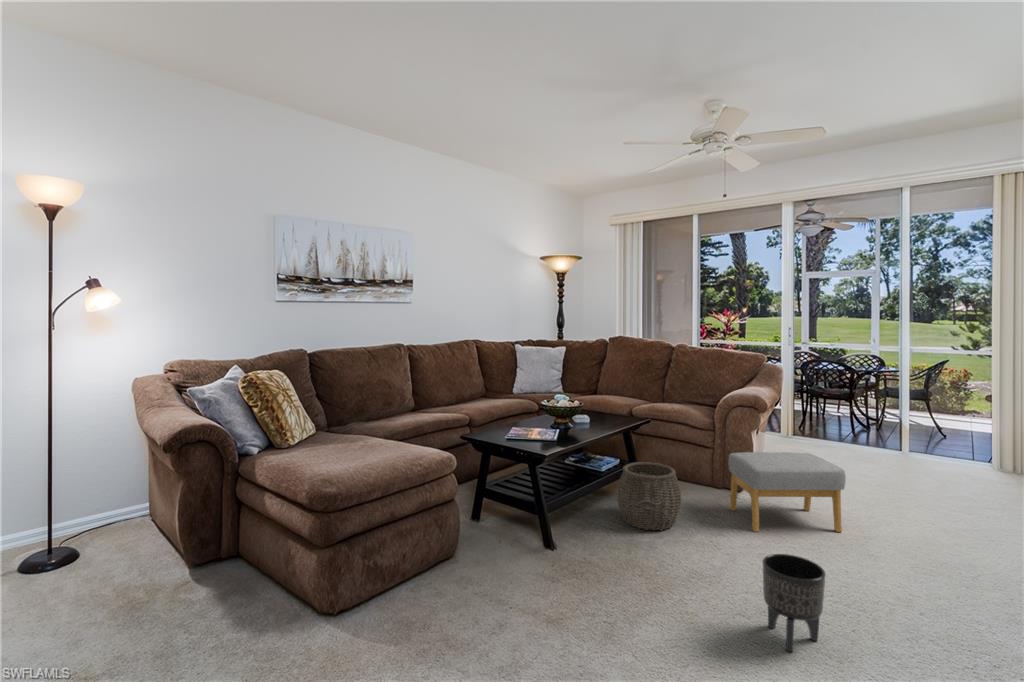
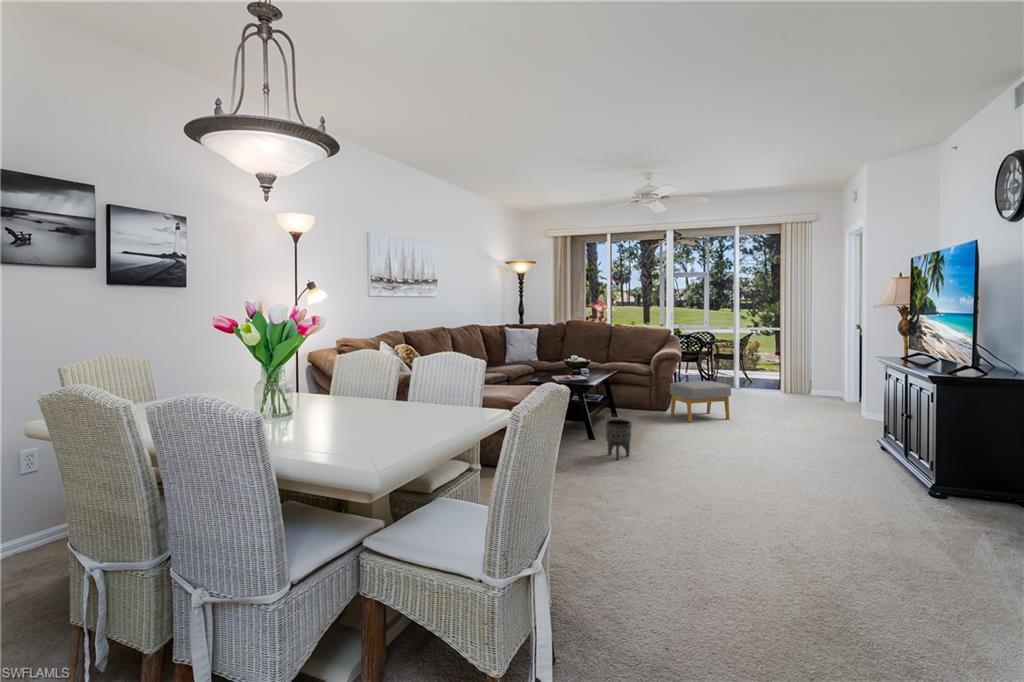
woven basket: present [617,462,681,530] -> none [616,391,653,426]
planter: present [763,554,826,652] -> present [605,419,632,460]

